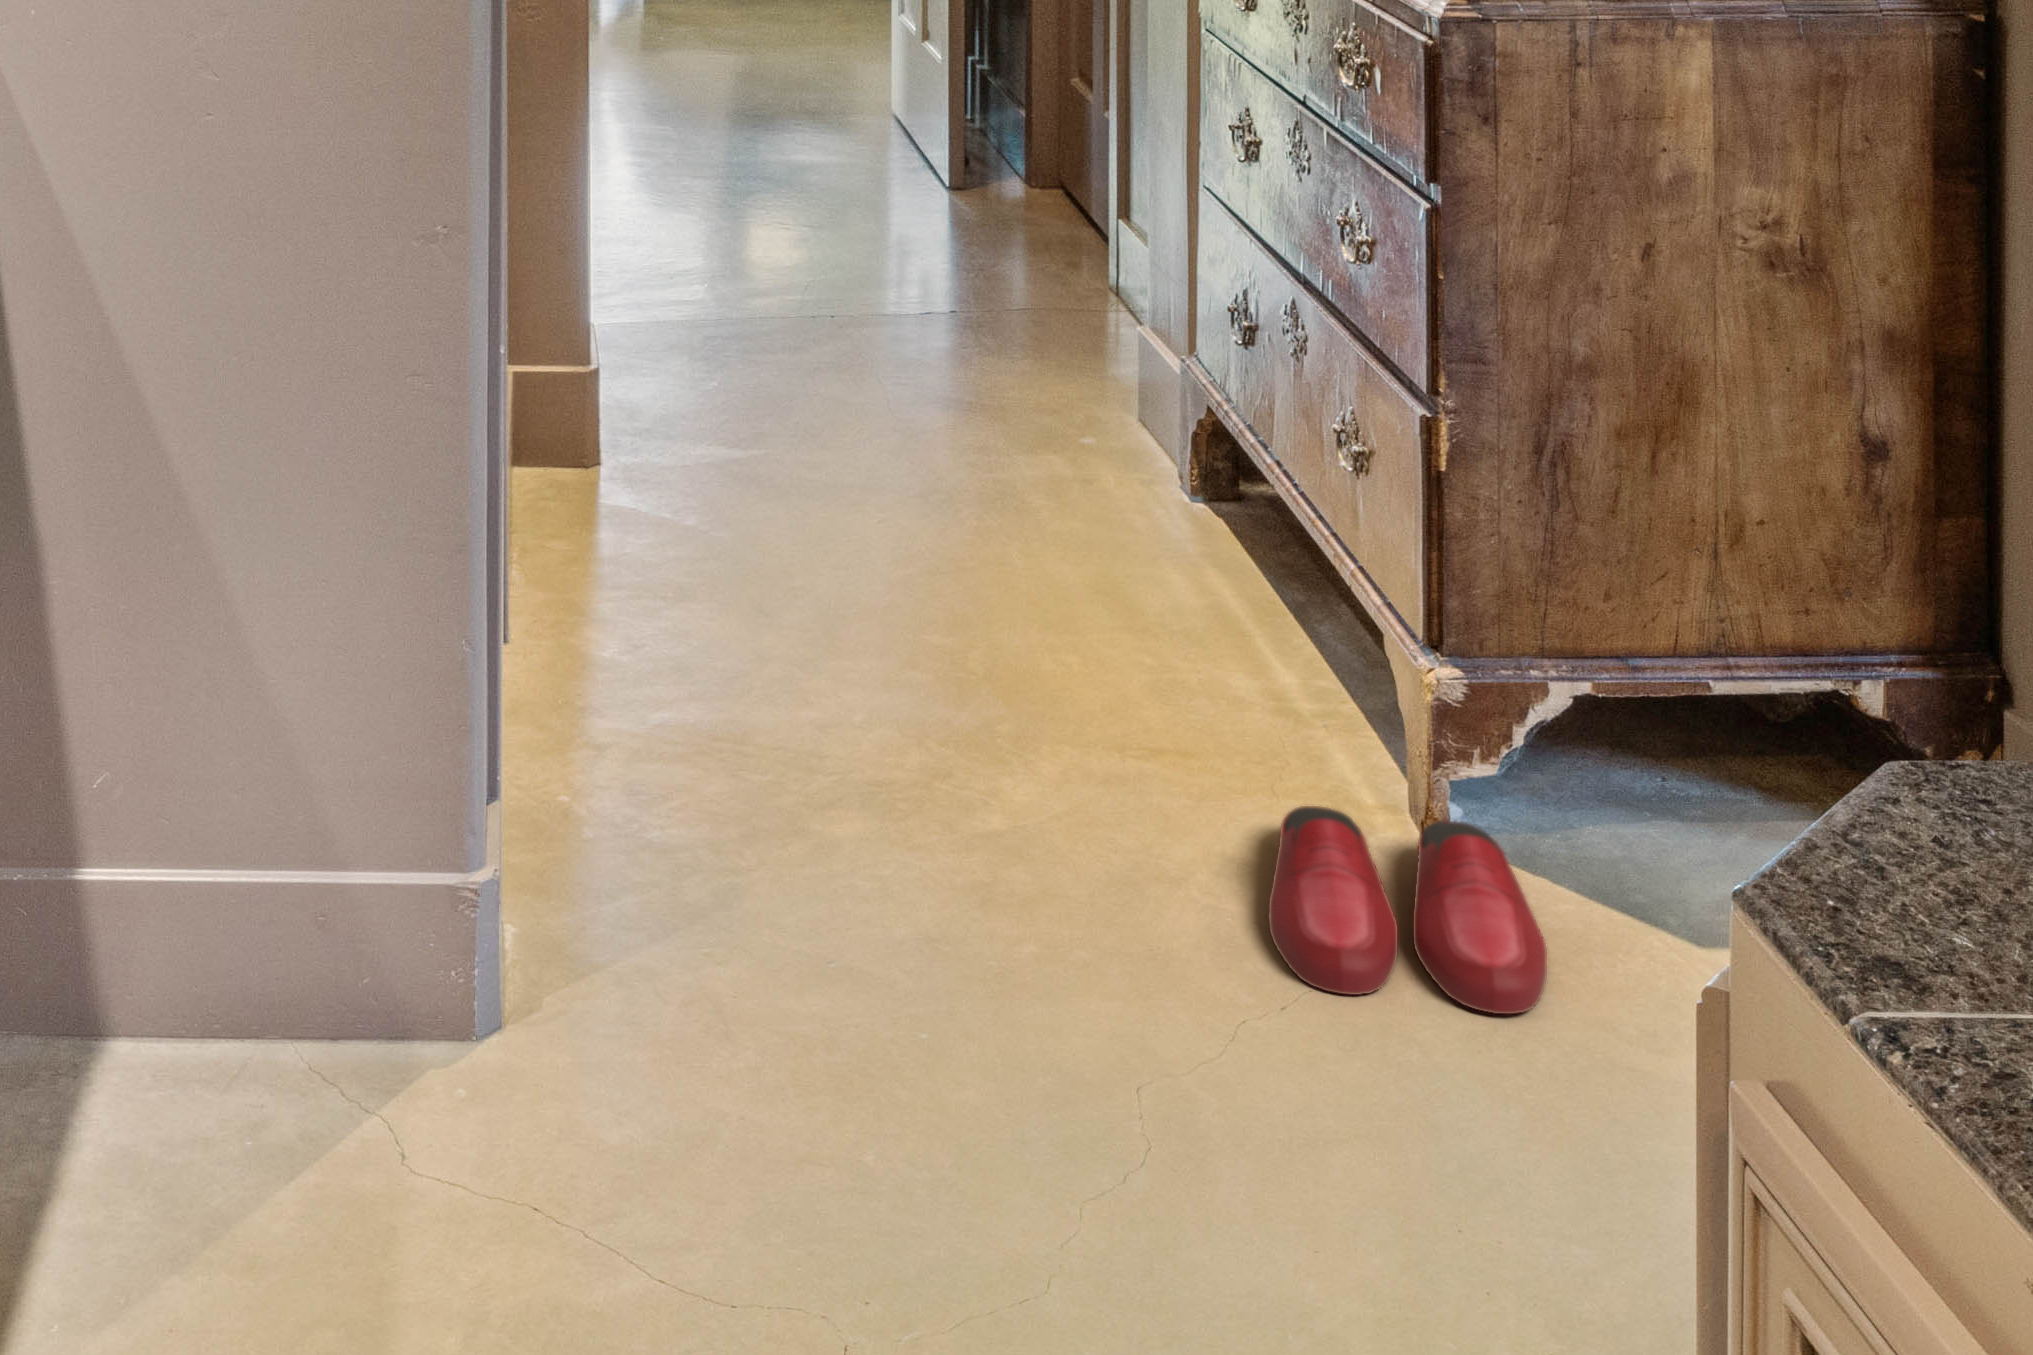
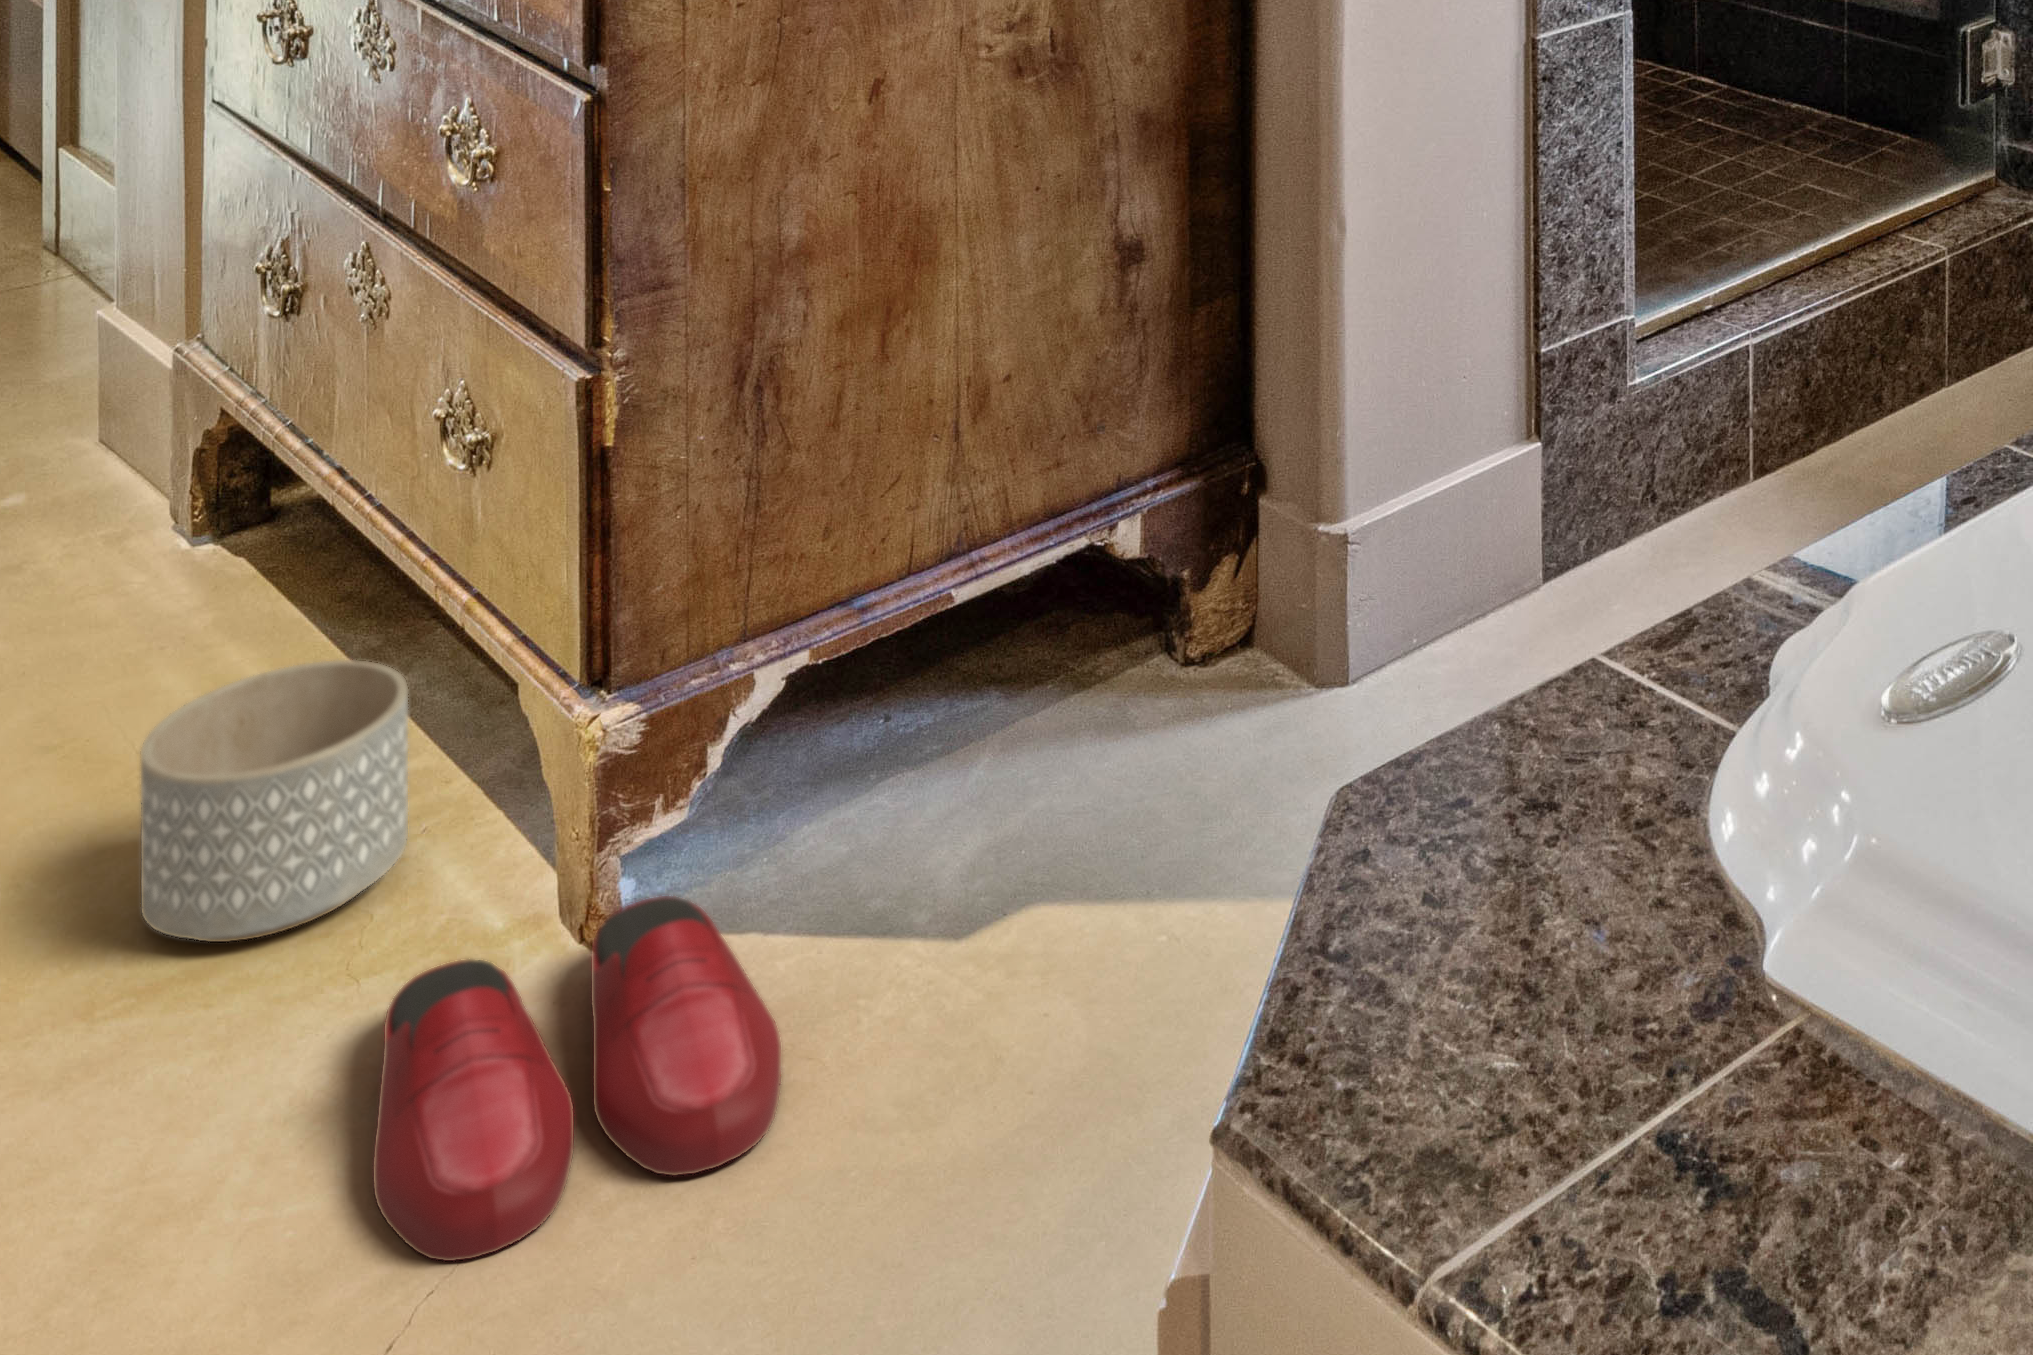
planter: none [1143,575,1305,753] -> present [141,660,408,942]

